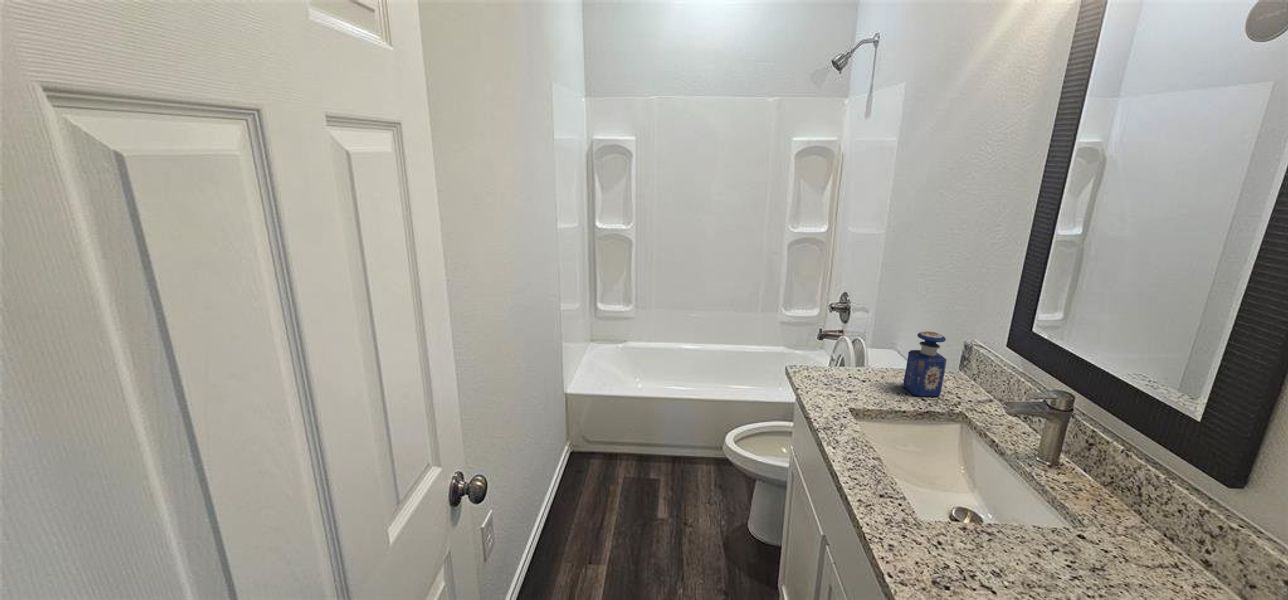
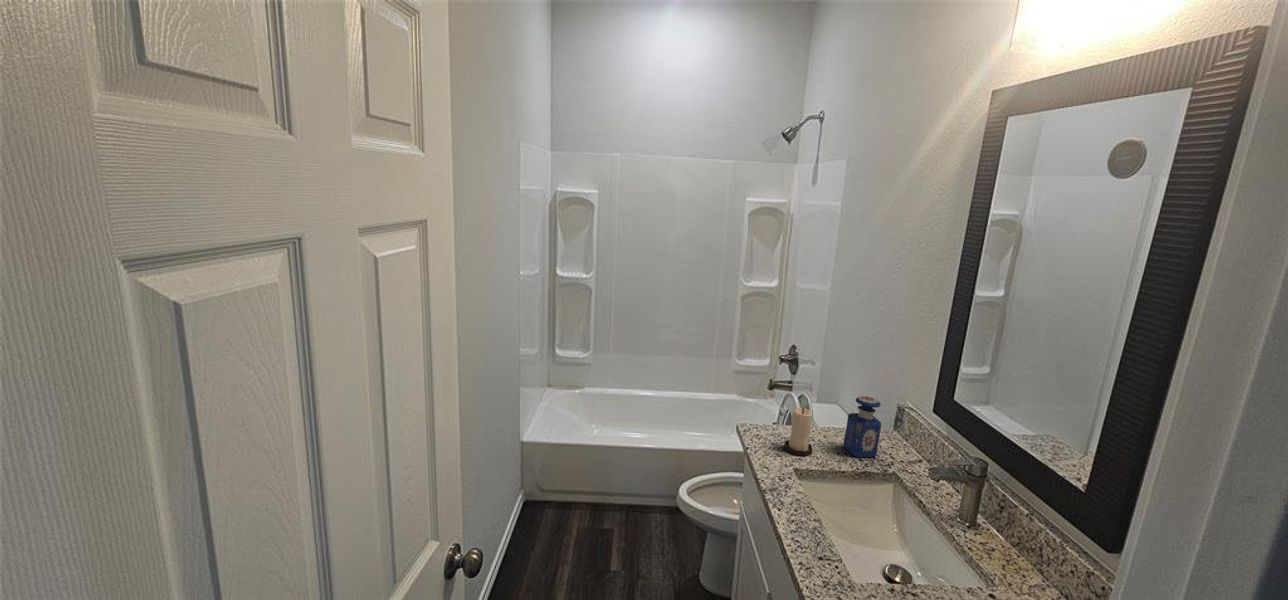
candle: none [838,344,869,395] -> present [785,407,813,456]

